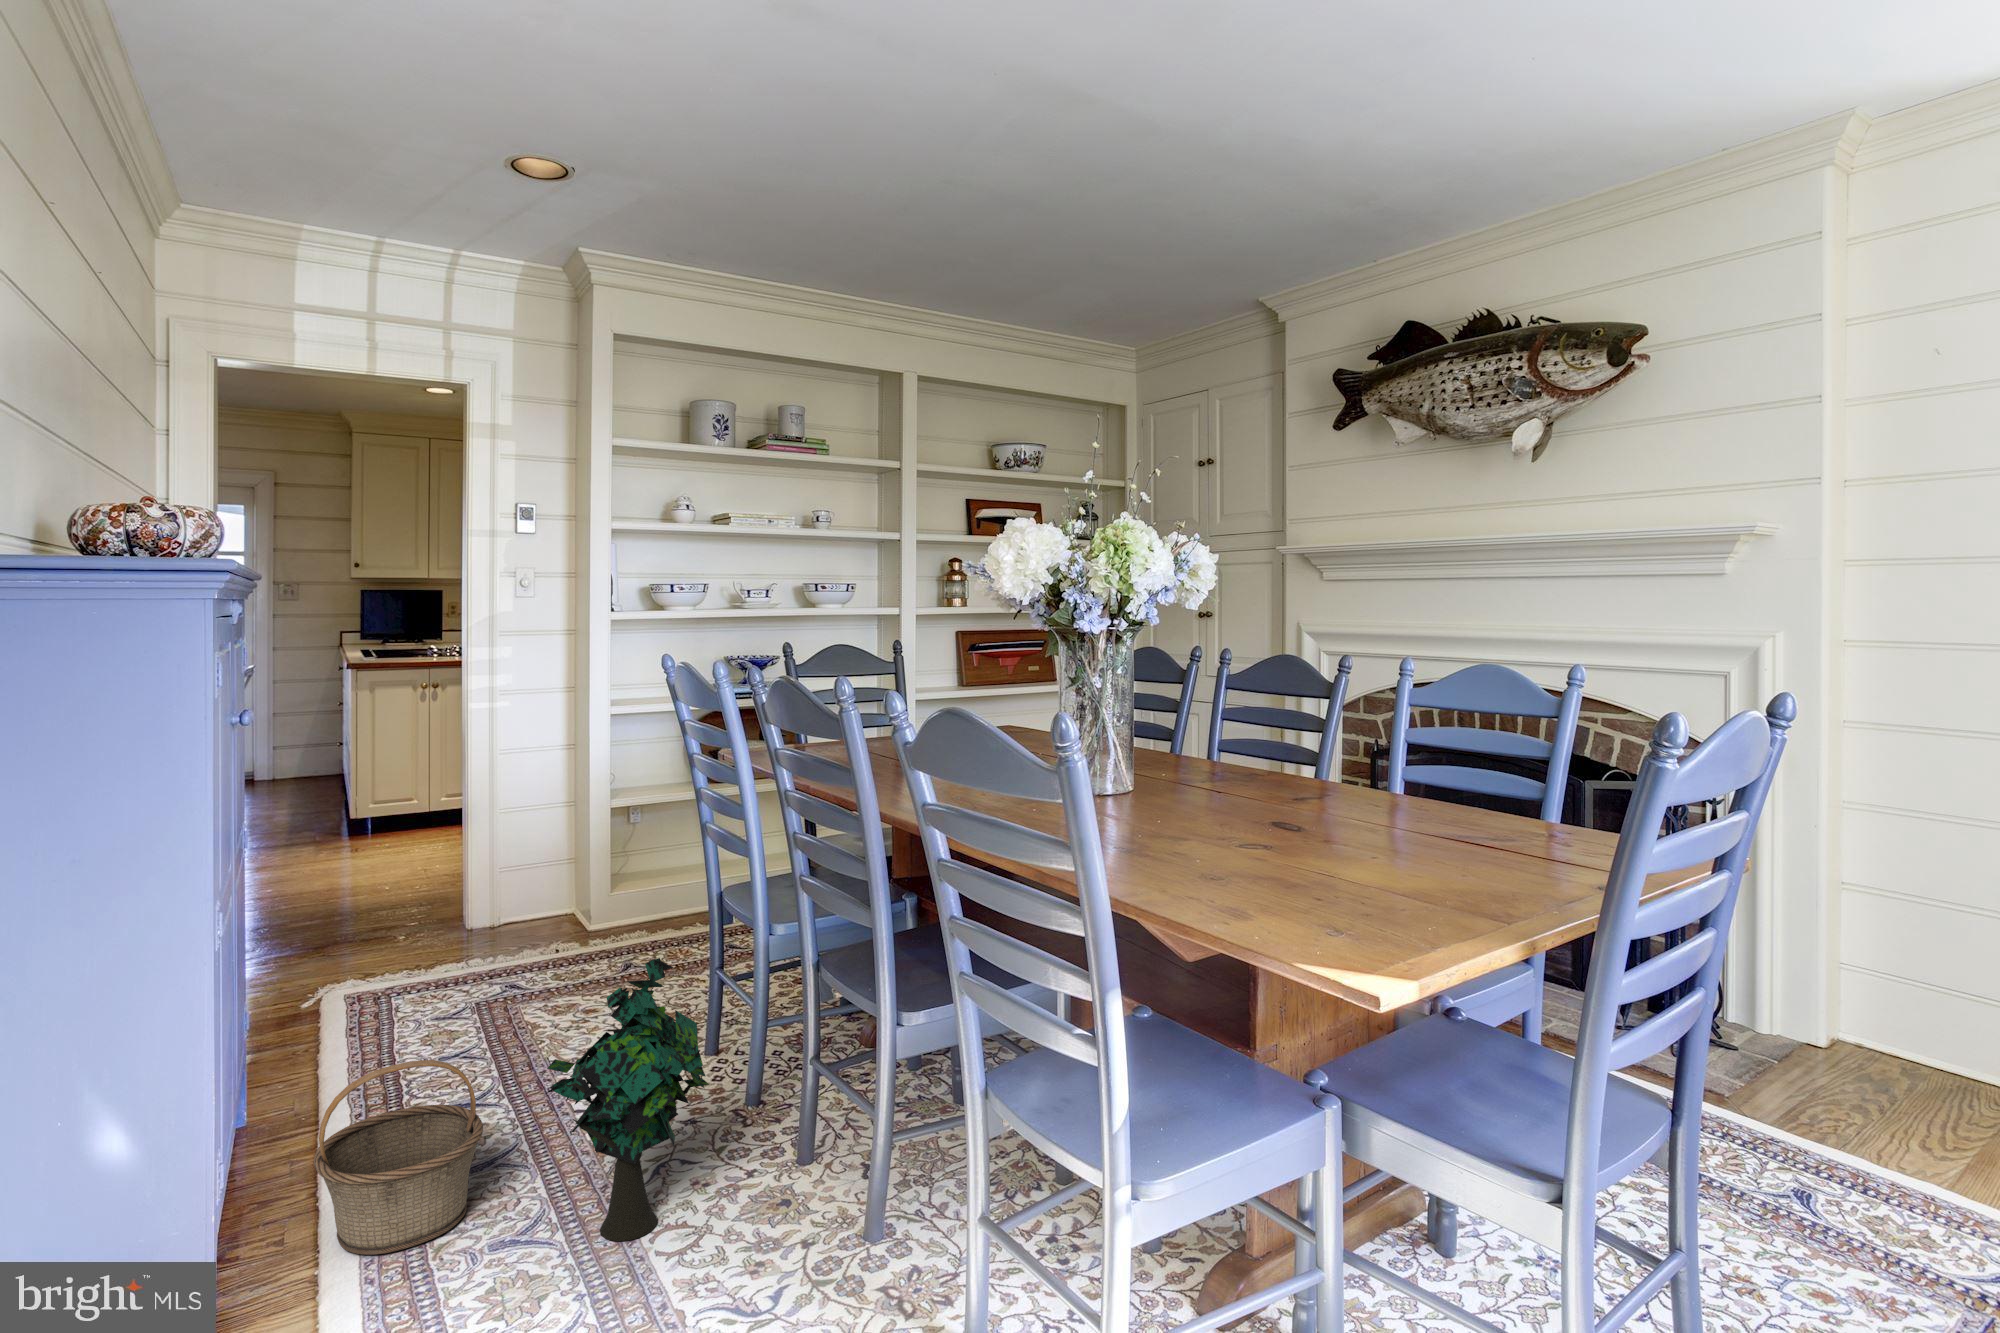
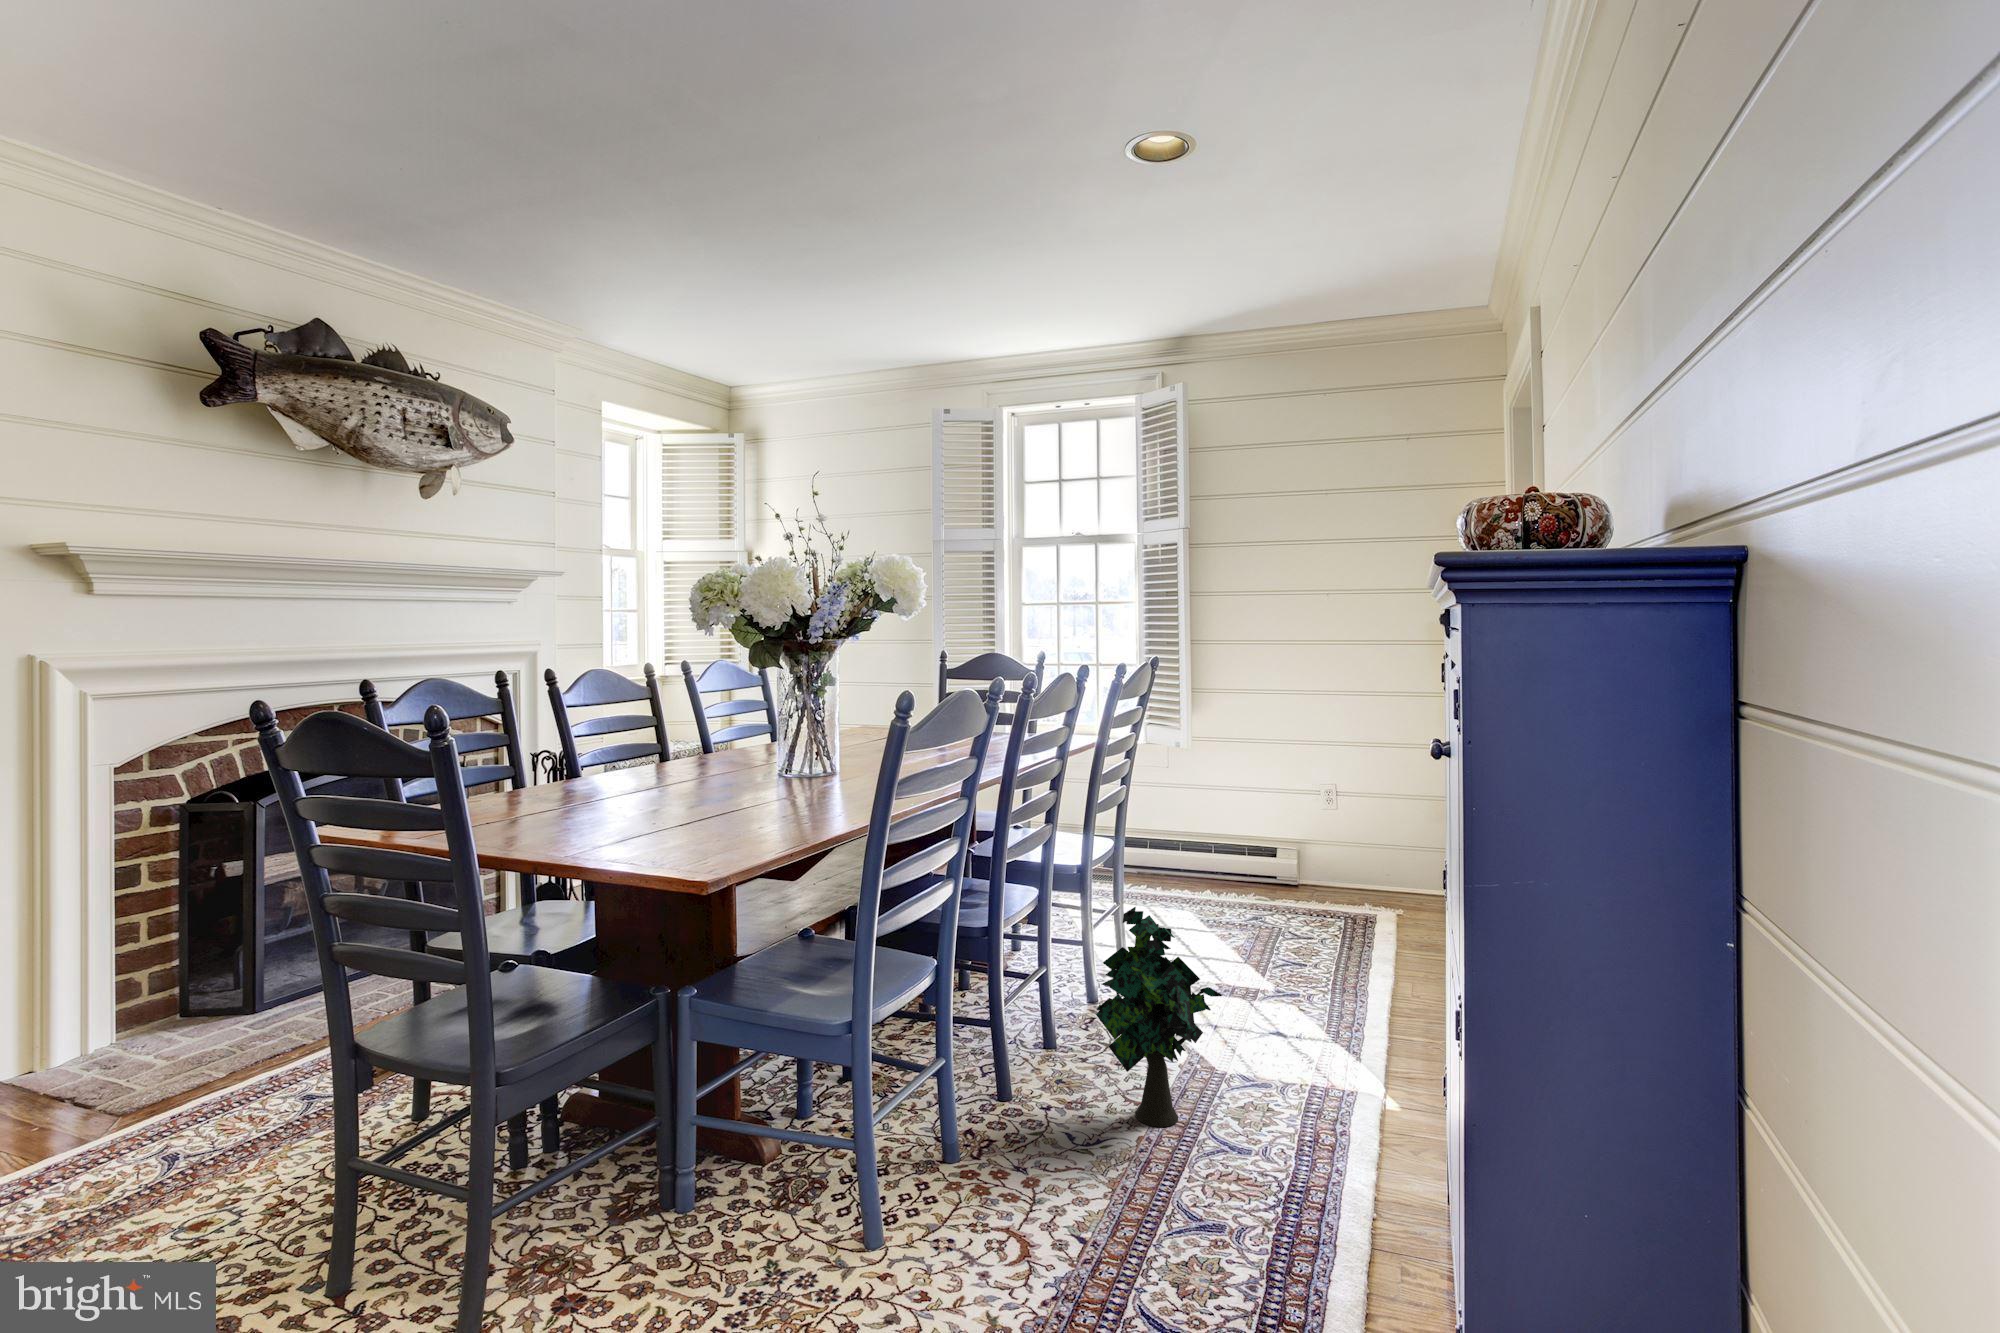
basket: present [314,1060,483,1255] -> none [1232,1059,1378,1242]

